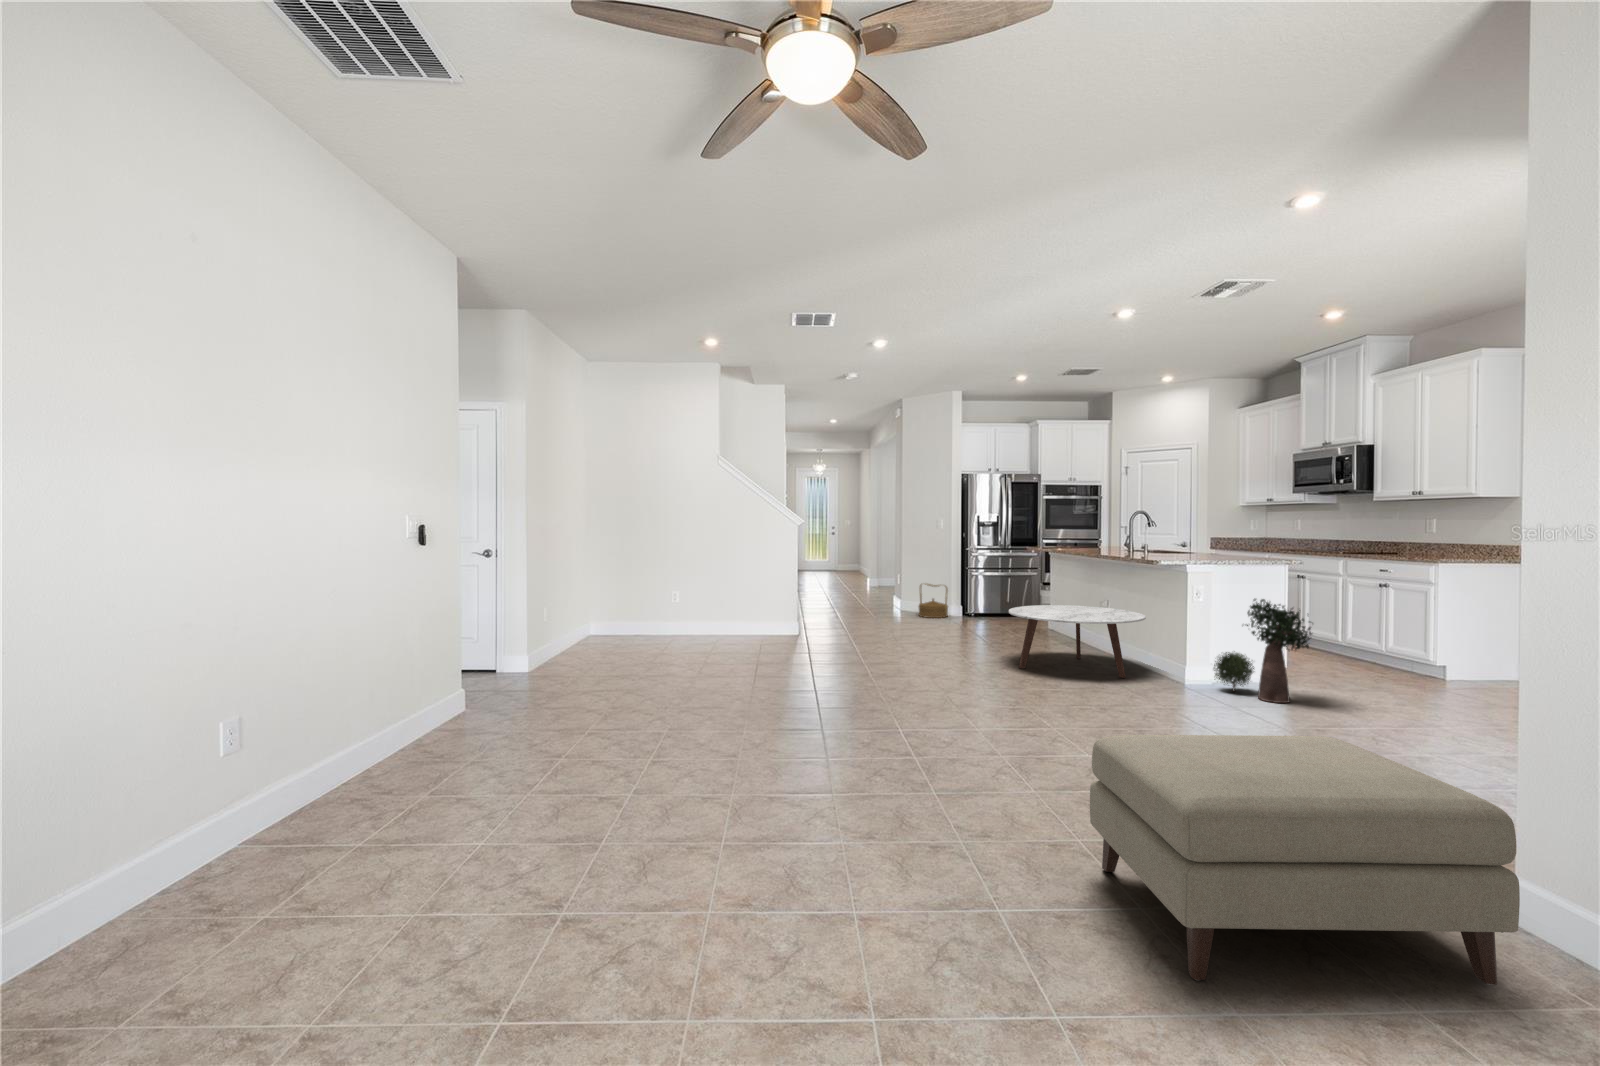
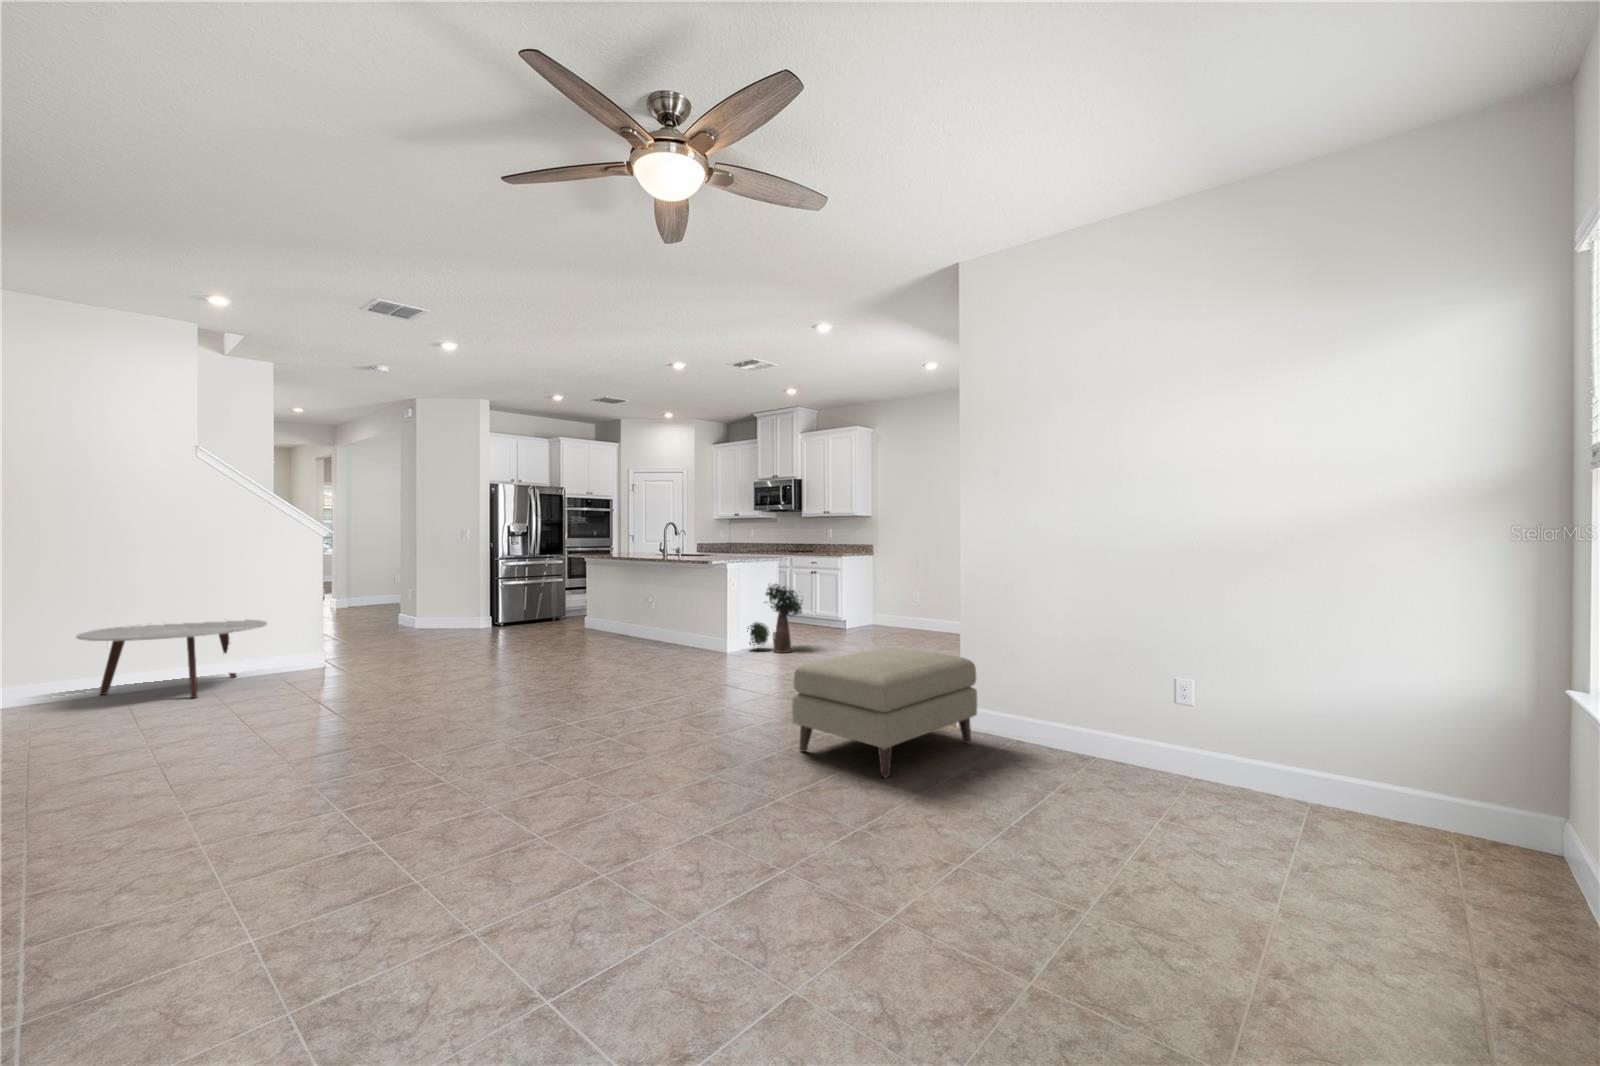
woven basket: present [919,584,948,618] -> none [445,594,480,629]
coffee table: present [1009,605,1146,678] -> present [77,619,267,698]

